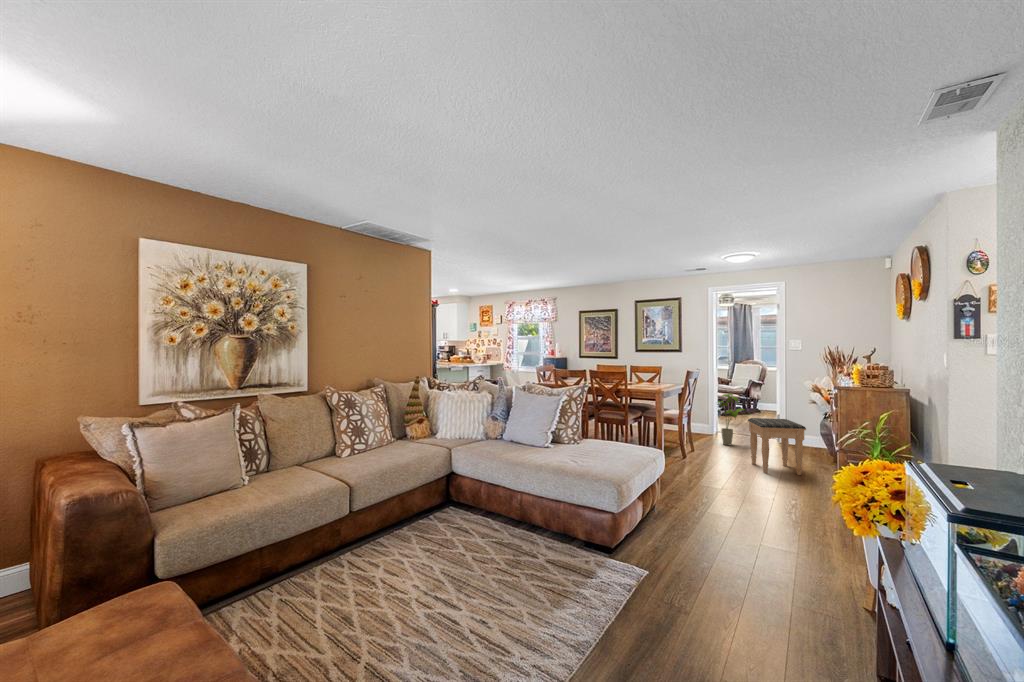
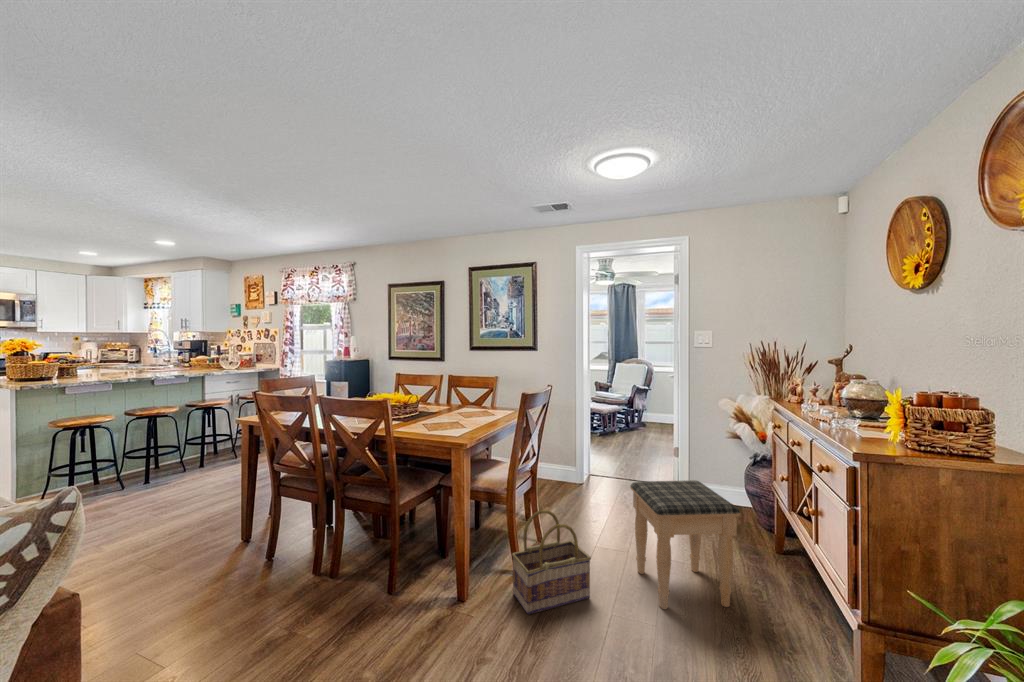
house plant: present [718,394,744,445] -> none [583,421,631,510]
basket: none [686,427,727,470] -> present [512,510,591,614]

